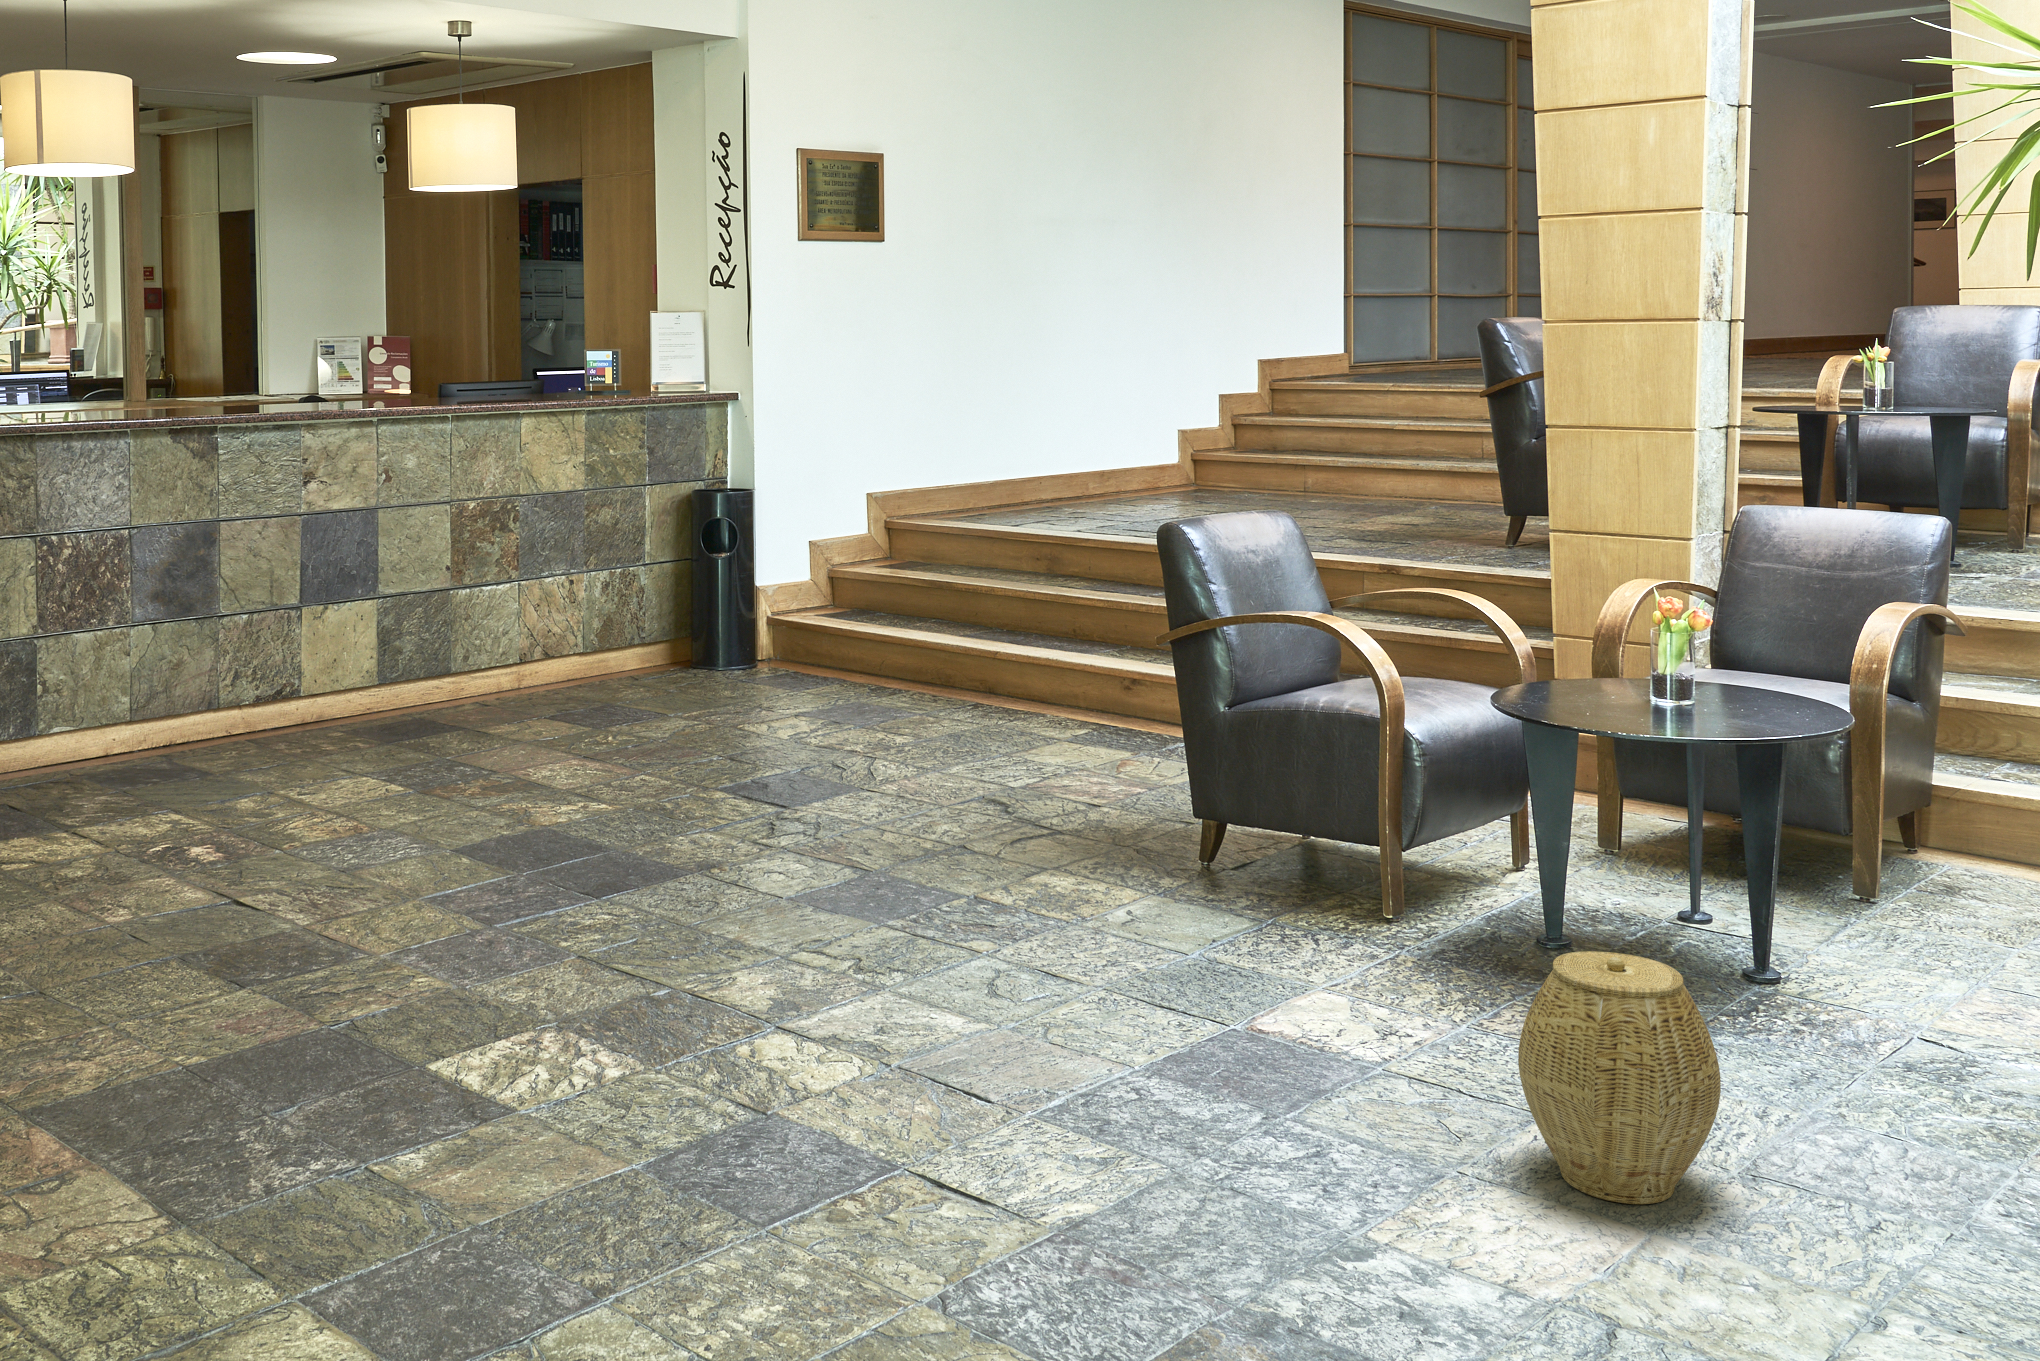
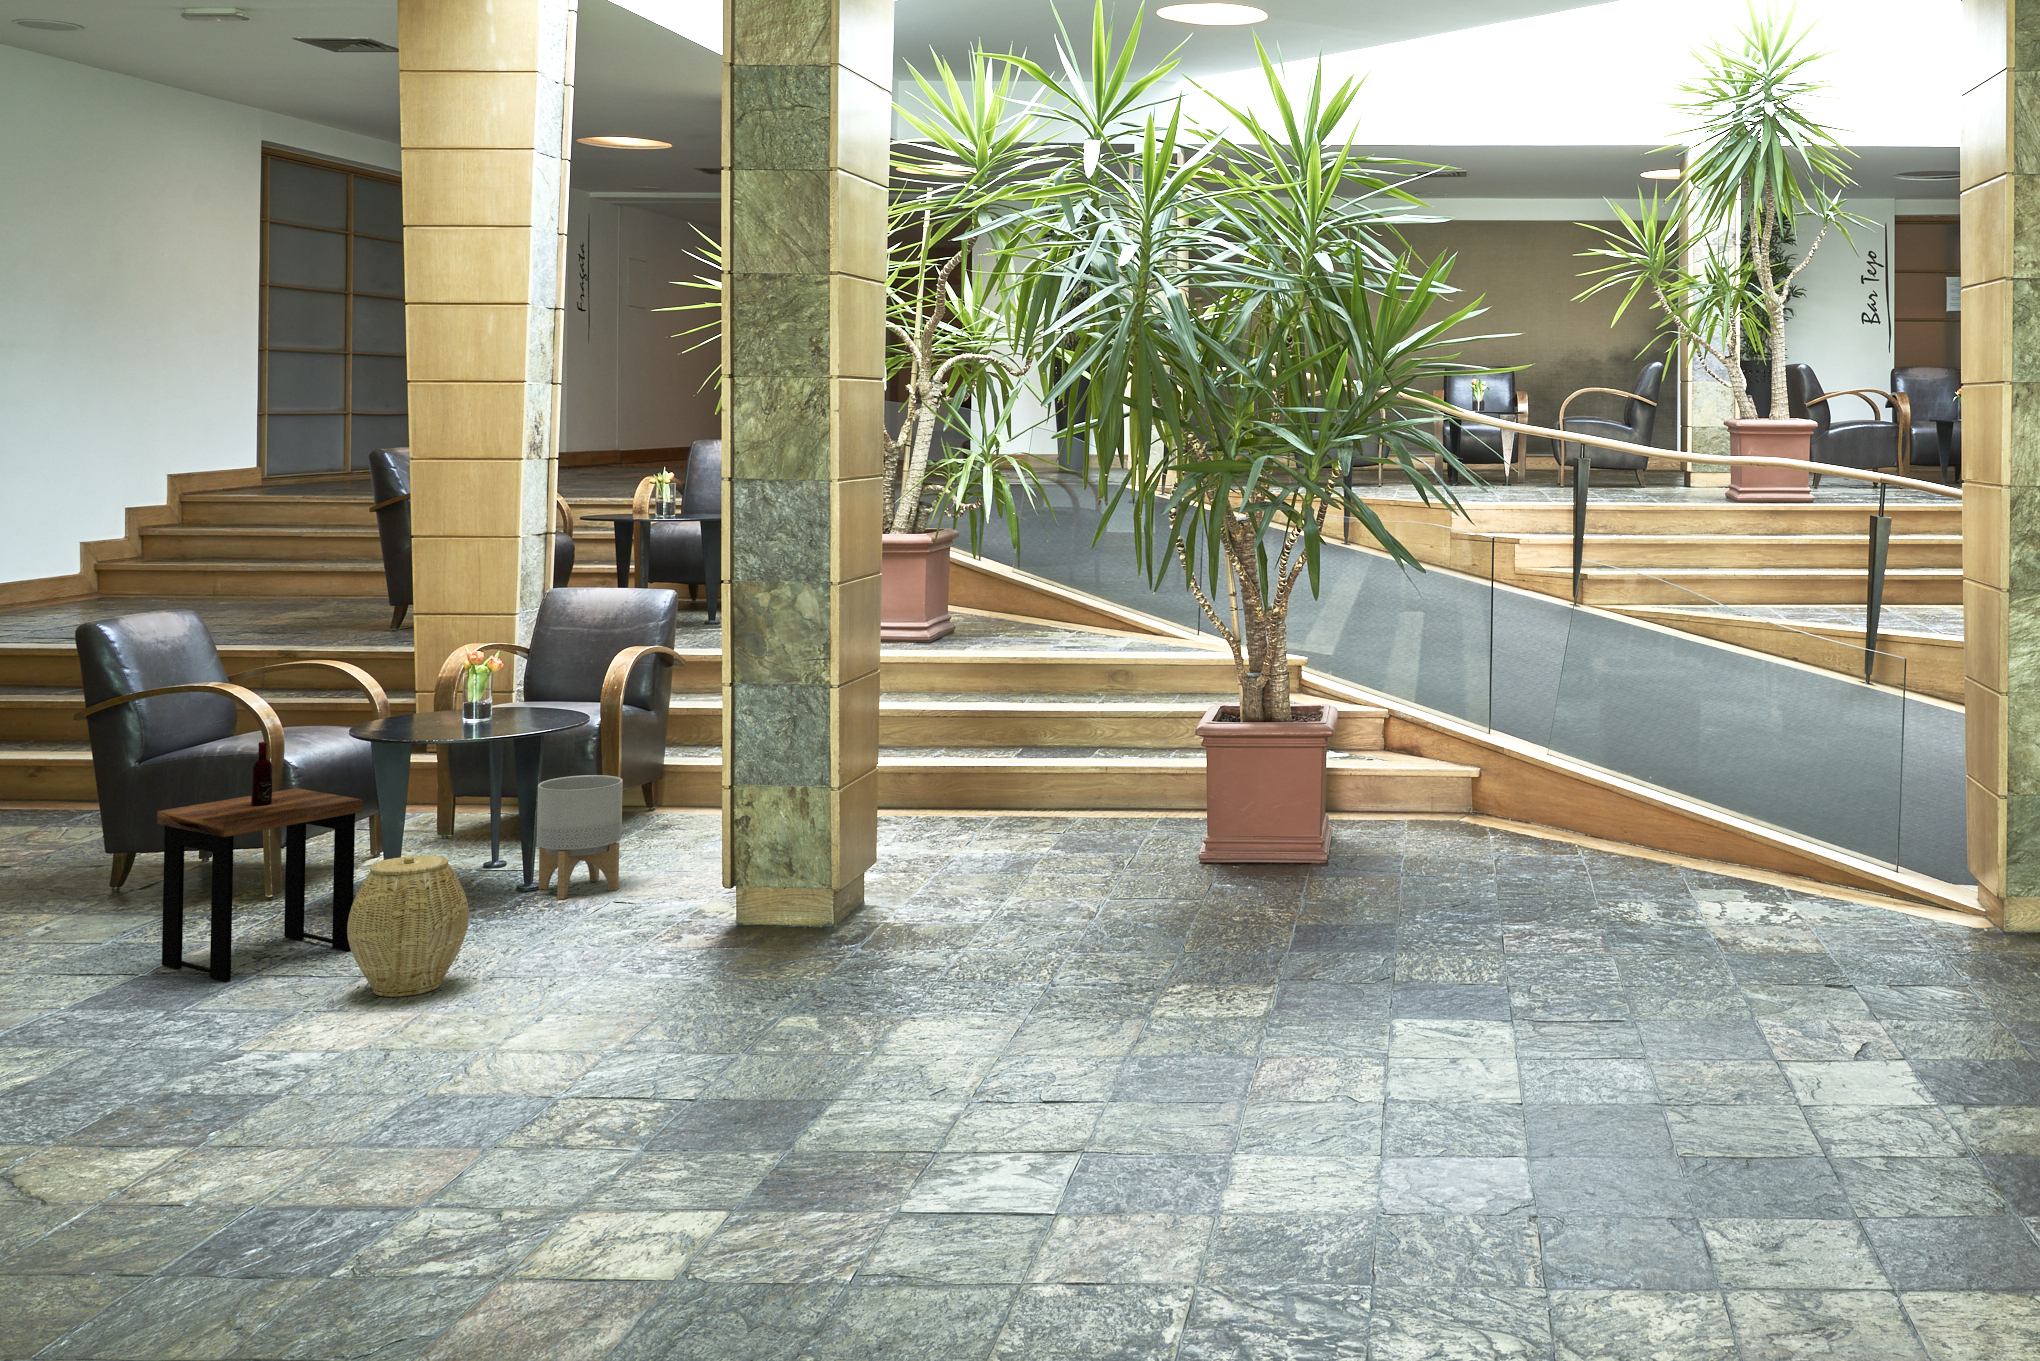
side table: none [1247,717,1523,1078] -> present [157,742,362,982]
planter: none [1780,817,1932,1029] -> present [537,775,623,899]

